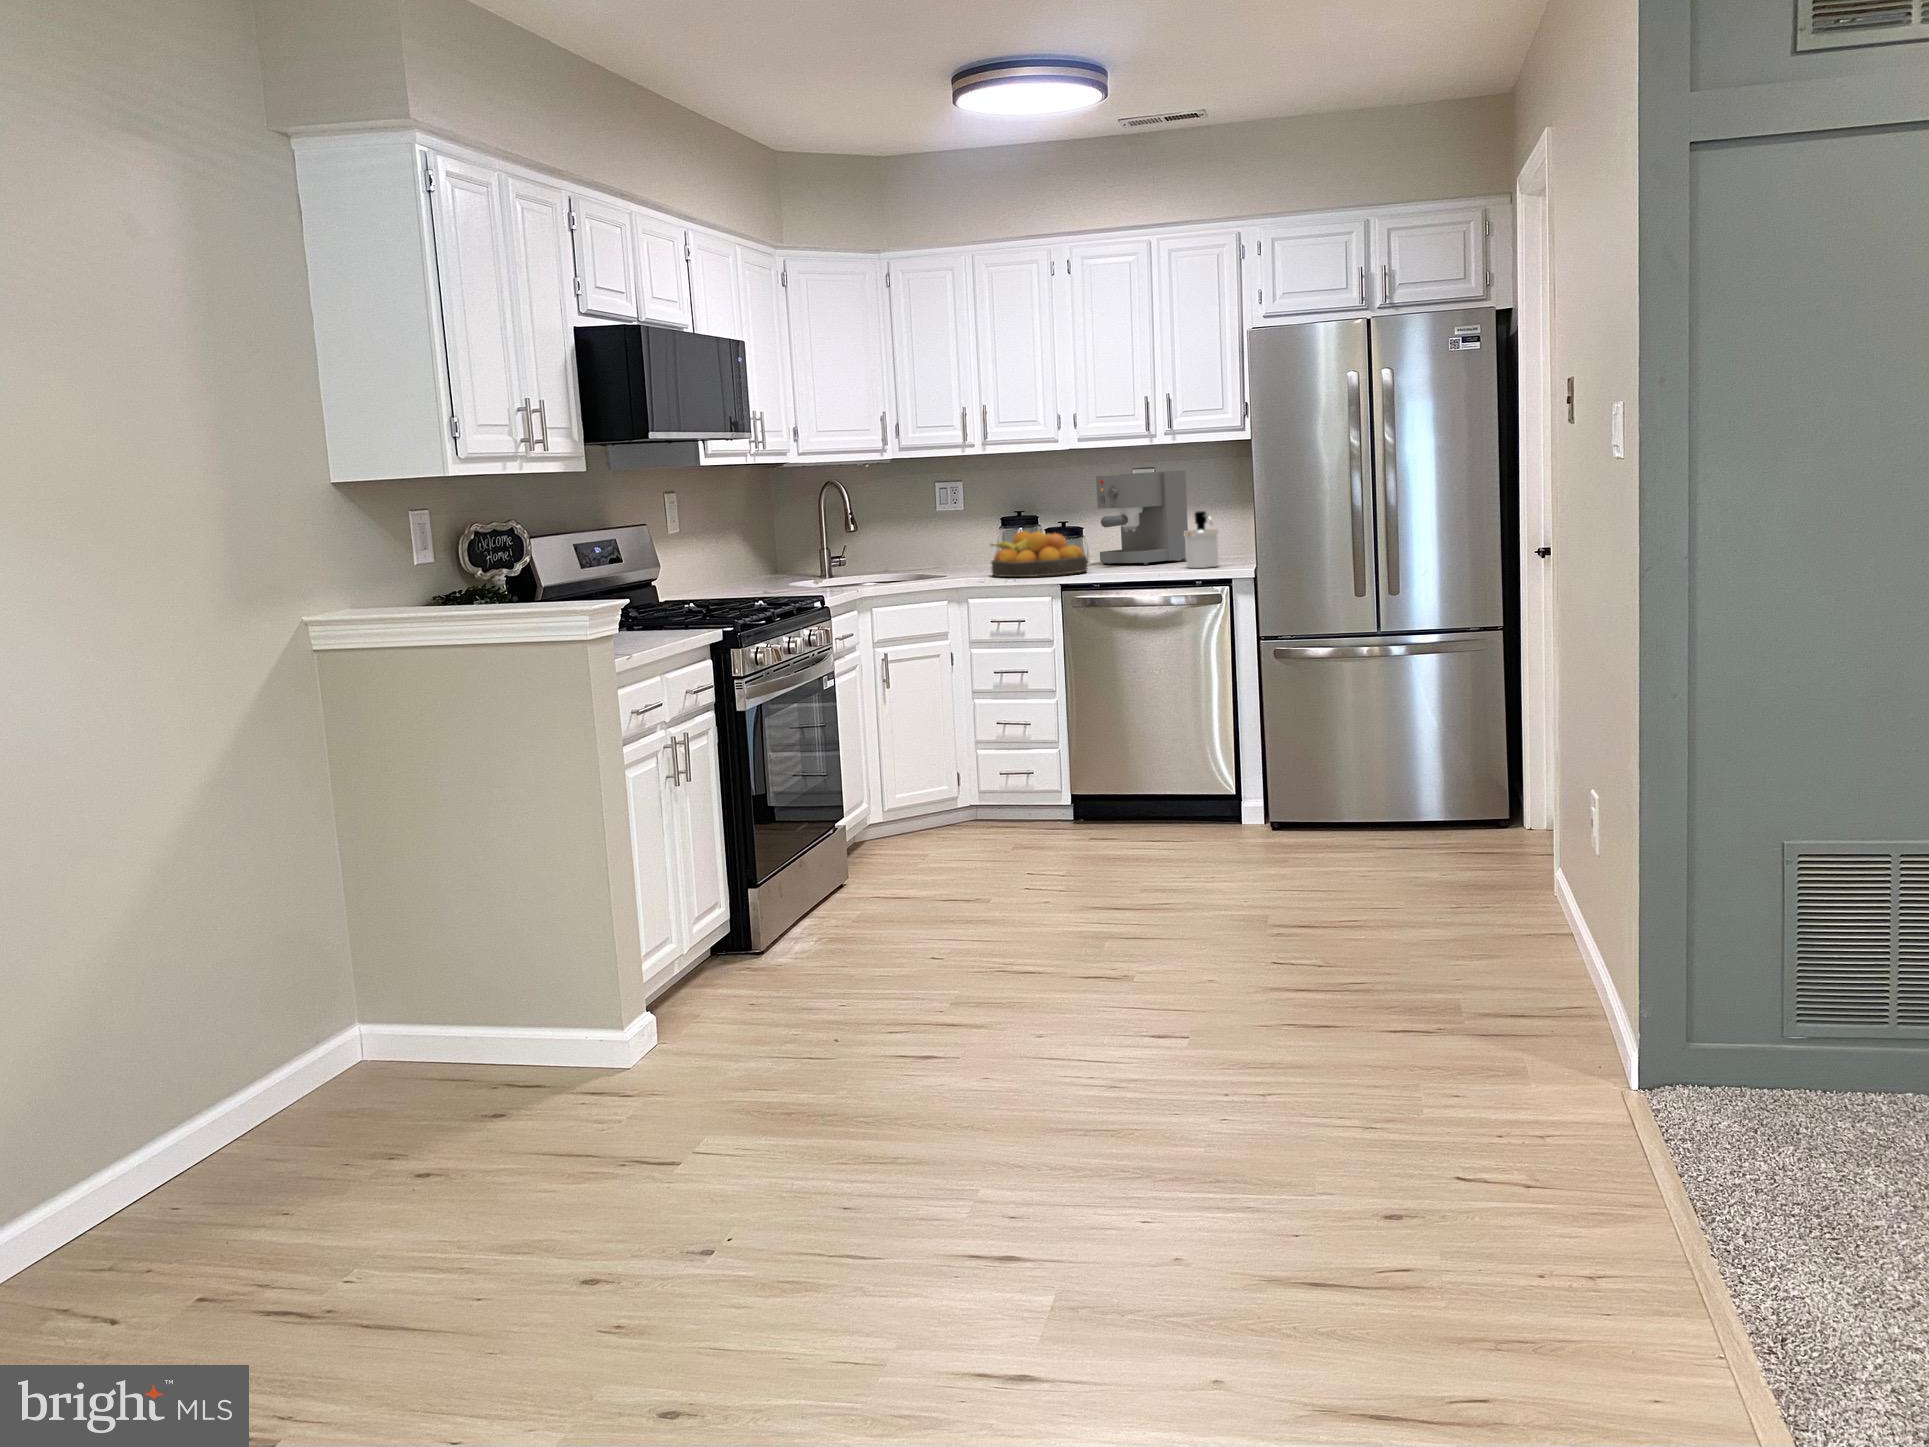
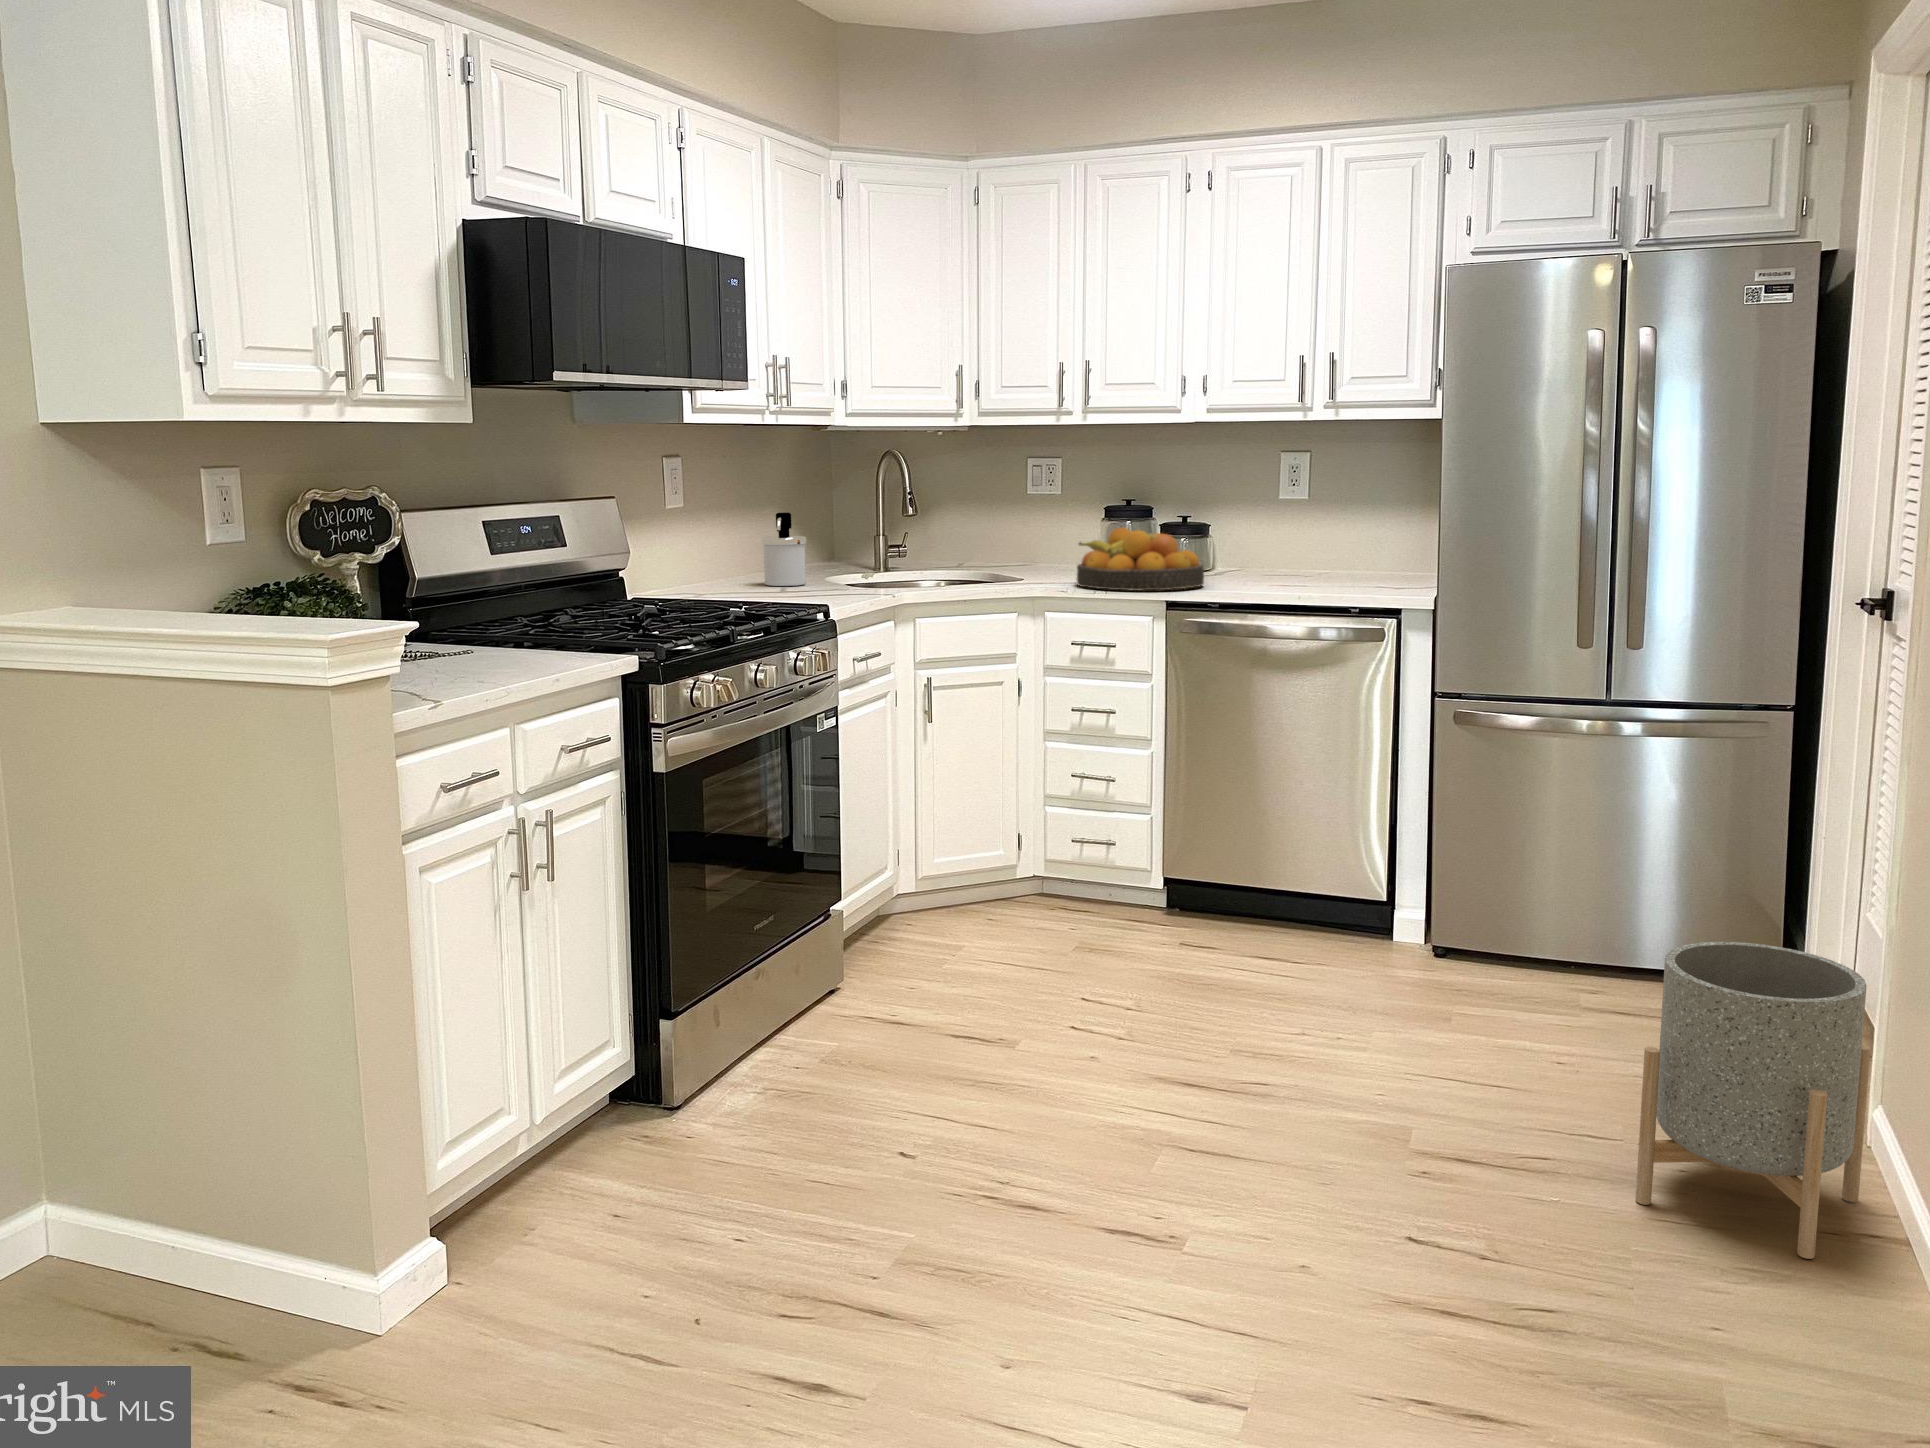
coffee maker: present [1096,470,1188,565] -> none [1228,458,1349,580]
soap dispenser: present [1184,511,1218,568] -> present [762,512,806,586]
planter: none [1410,767,1545,948] -> present [1636,942,1871,1259]

